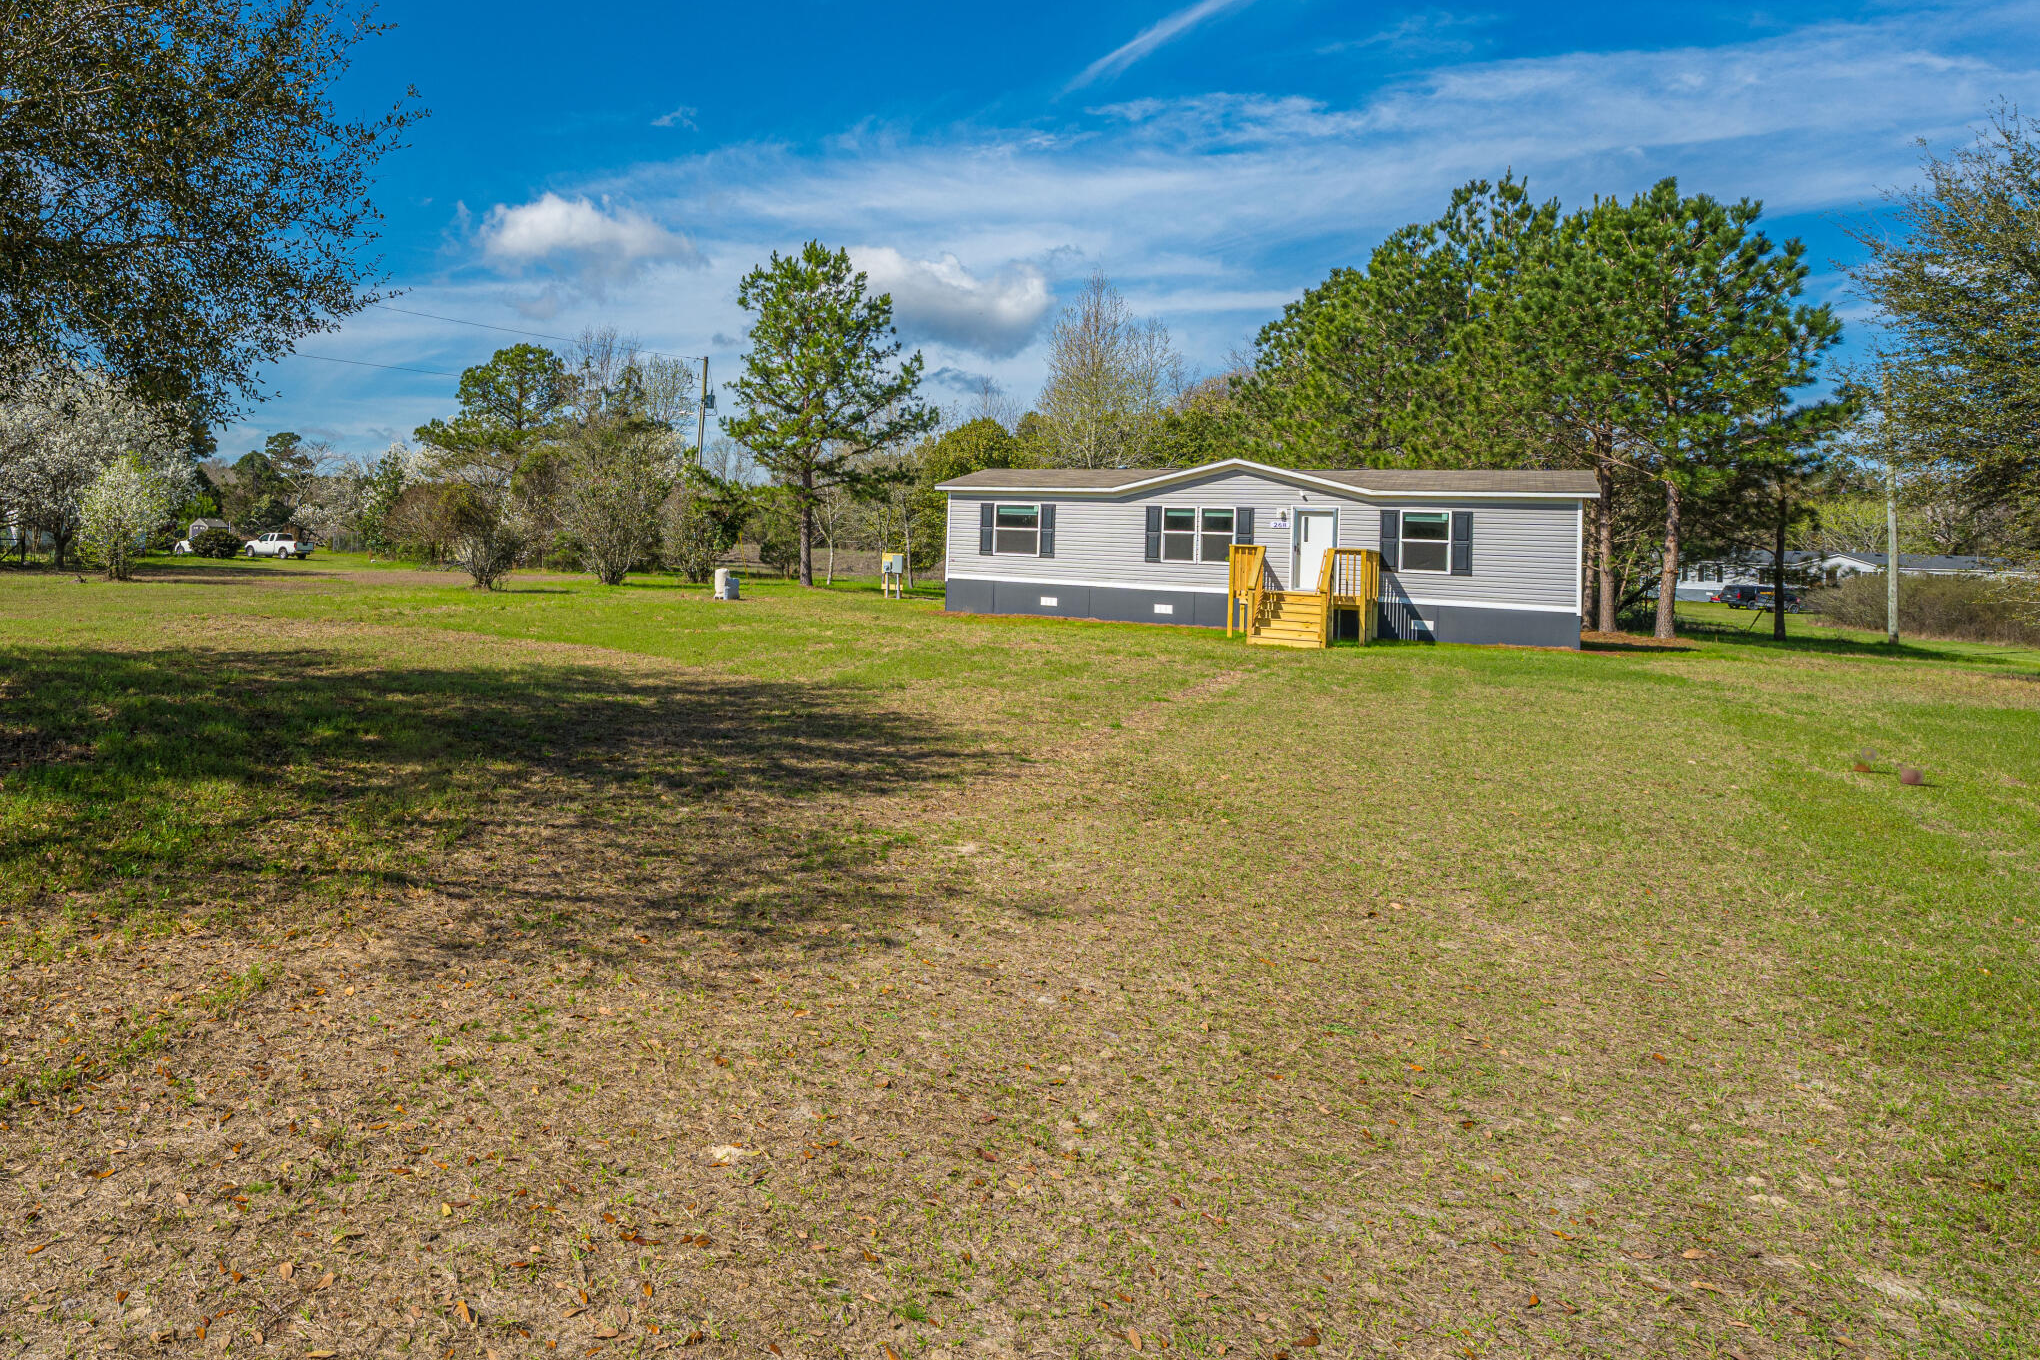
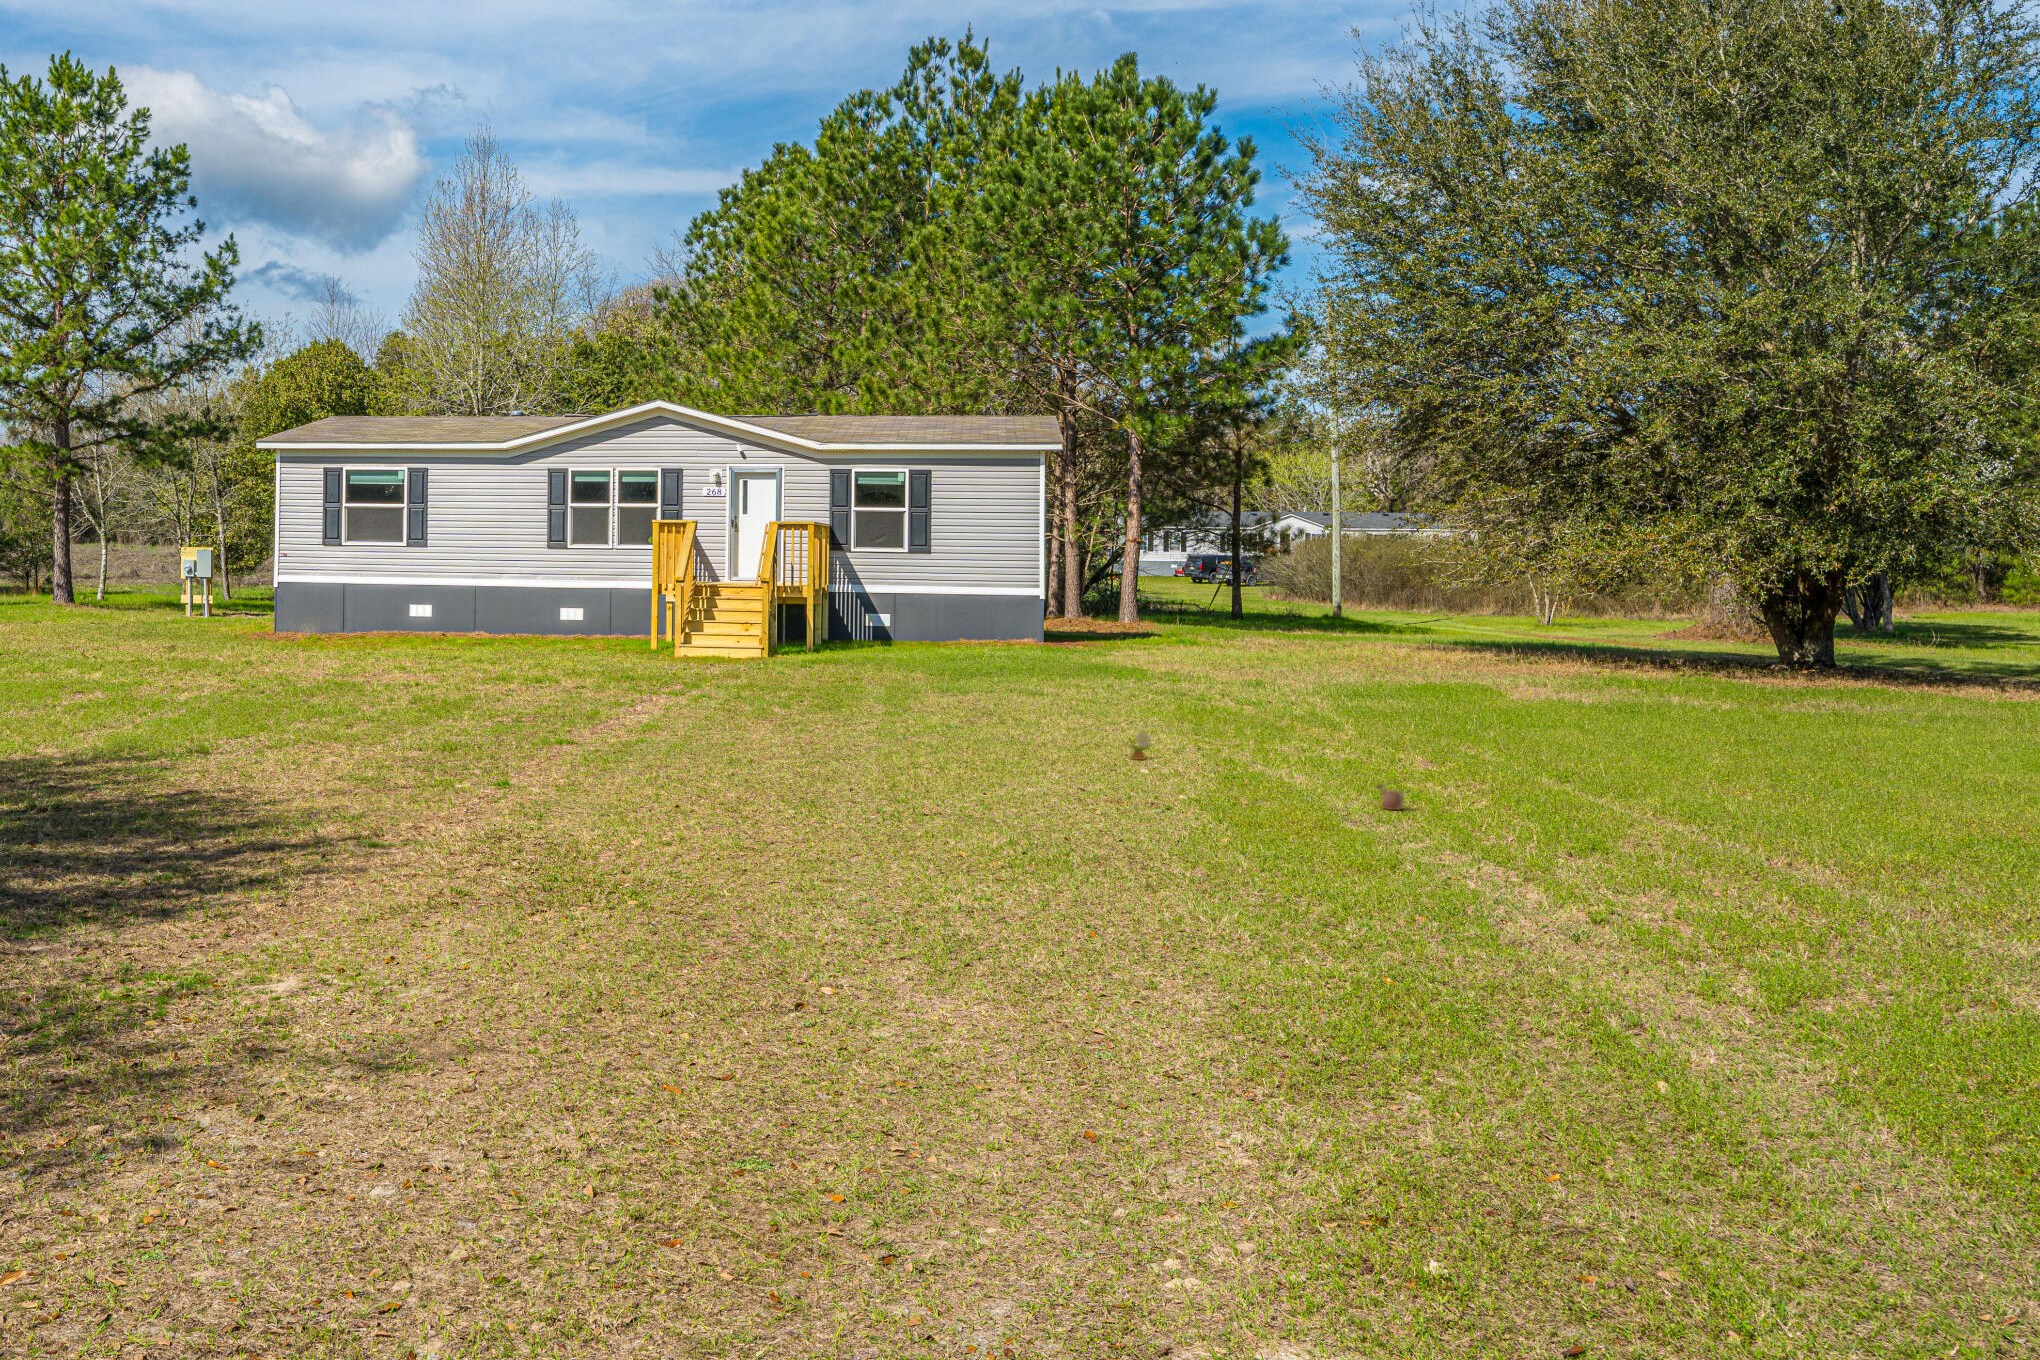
decorative plant: present [1852,747,1879,772] -> present [1130,732,1150,760]

